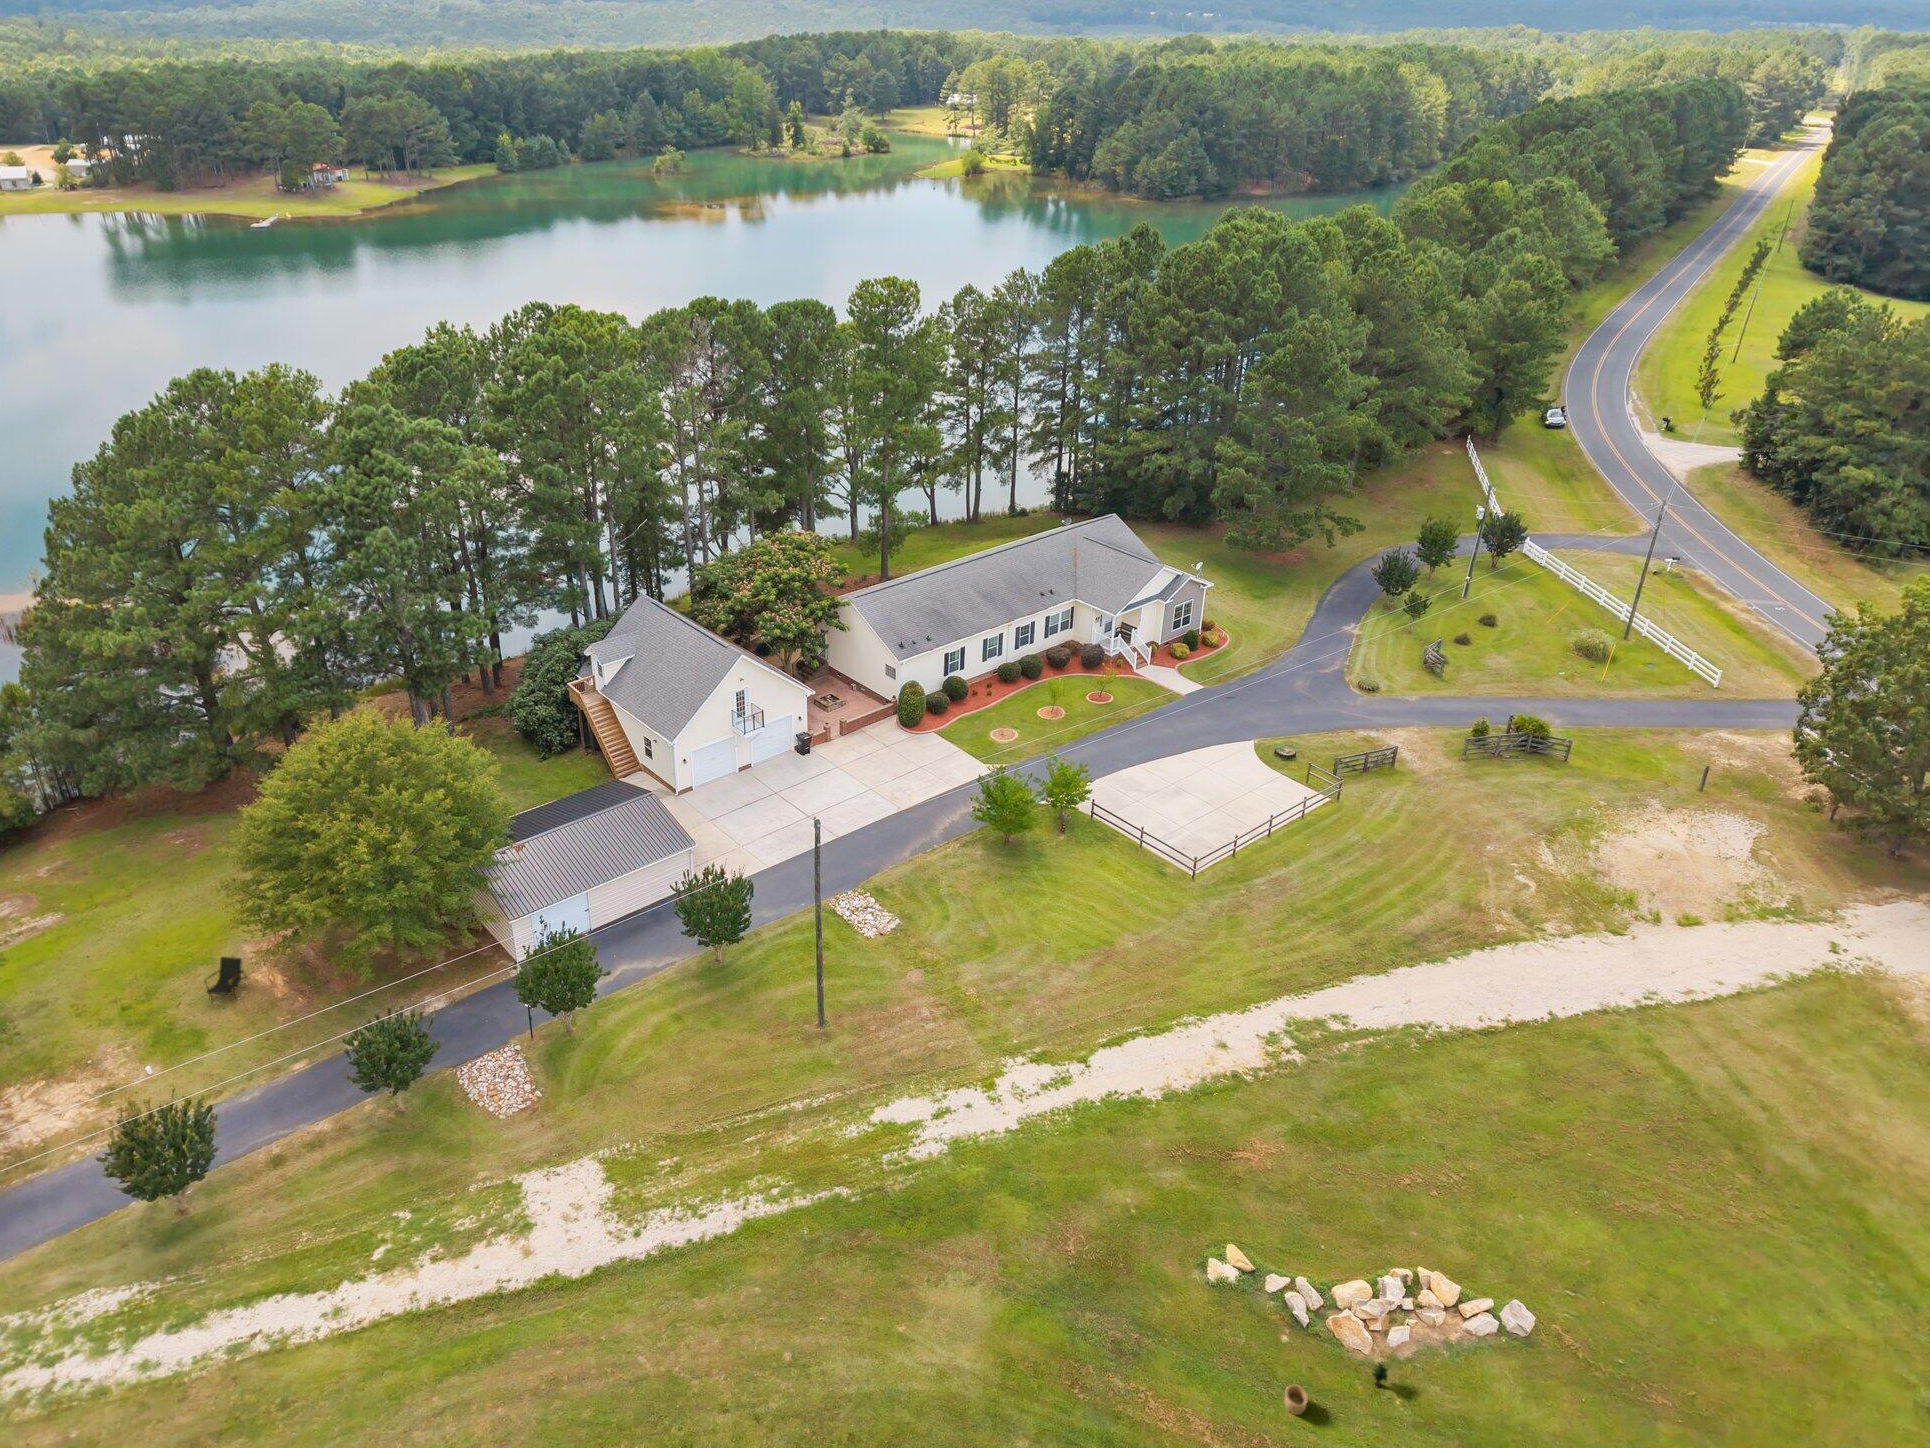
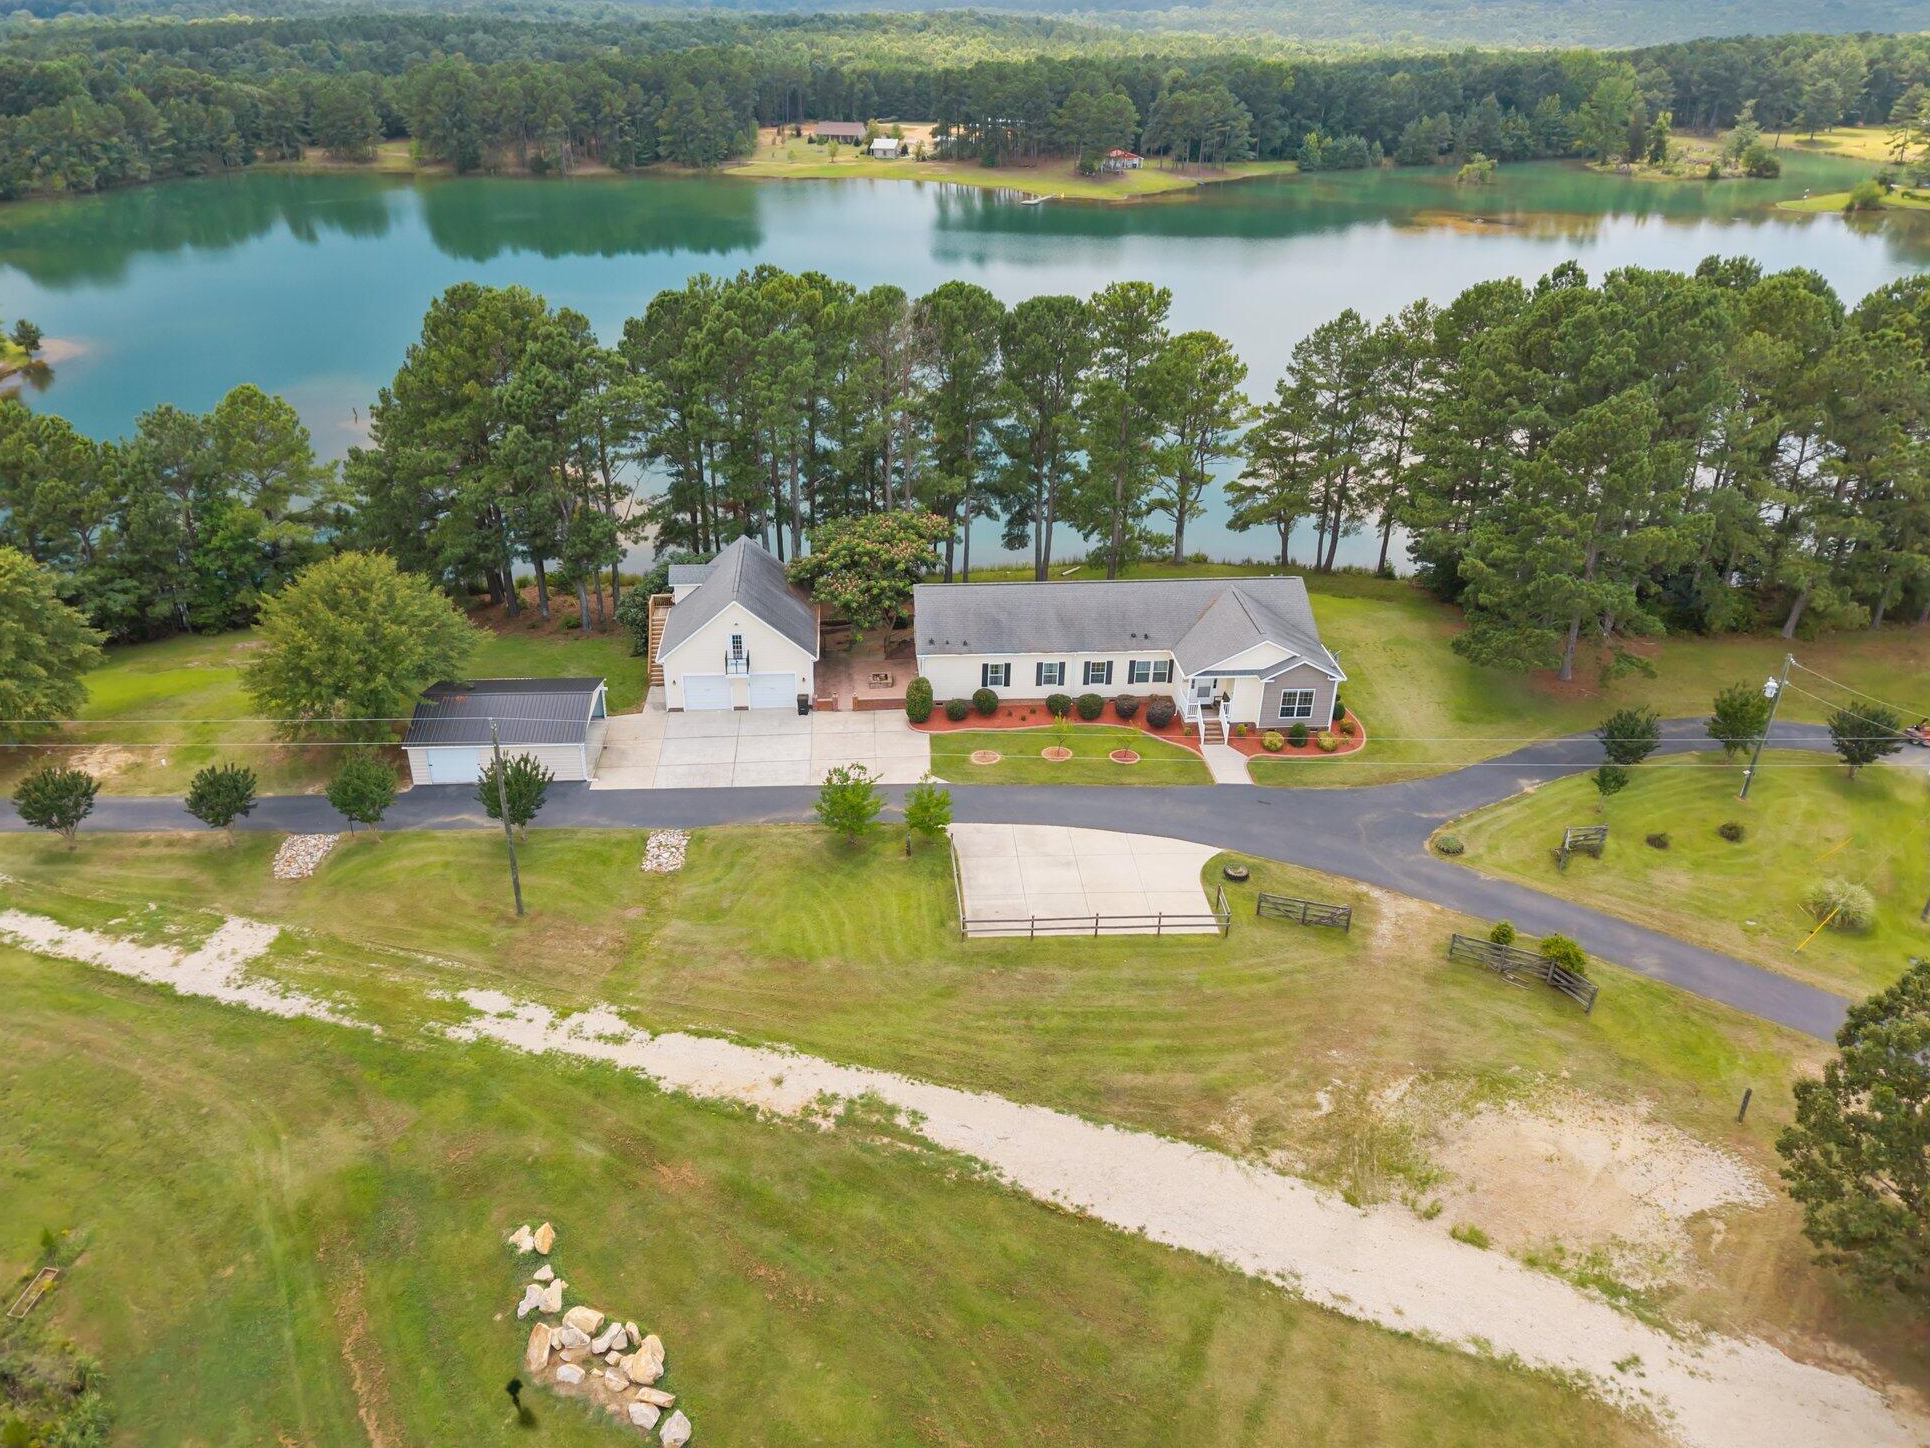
lounge chair: present [204,957,247,999] -> none [225,700,259,736]
wooden bucket: present [1285,1385,1308,1415] -> none [425,1346,450,1376]

